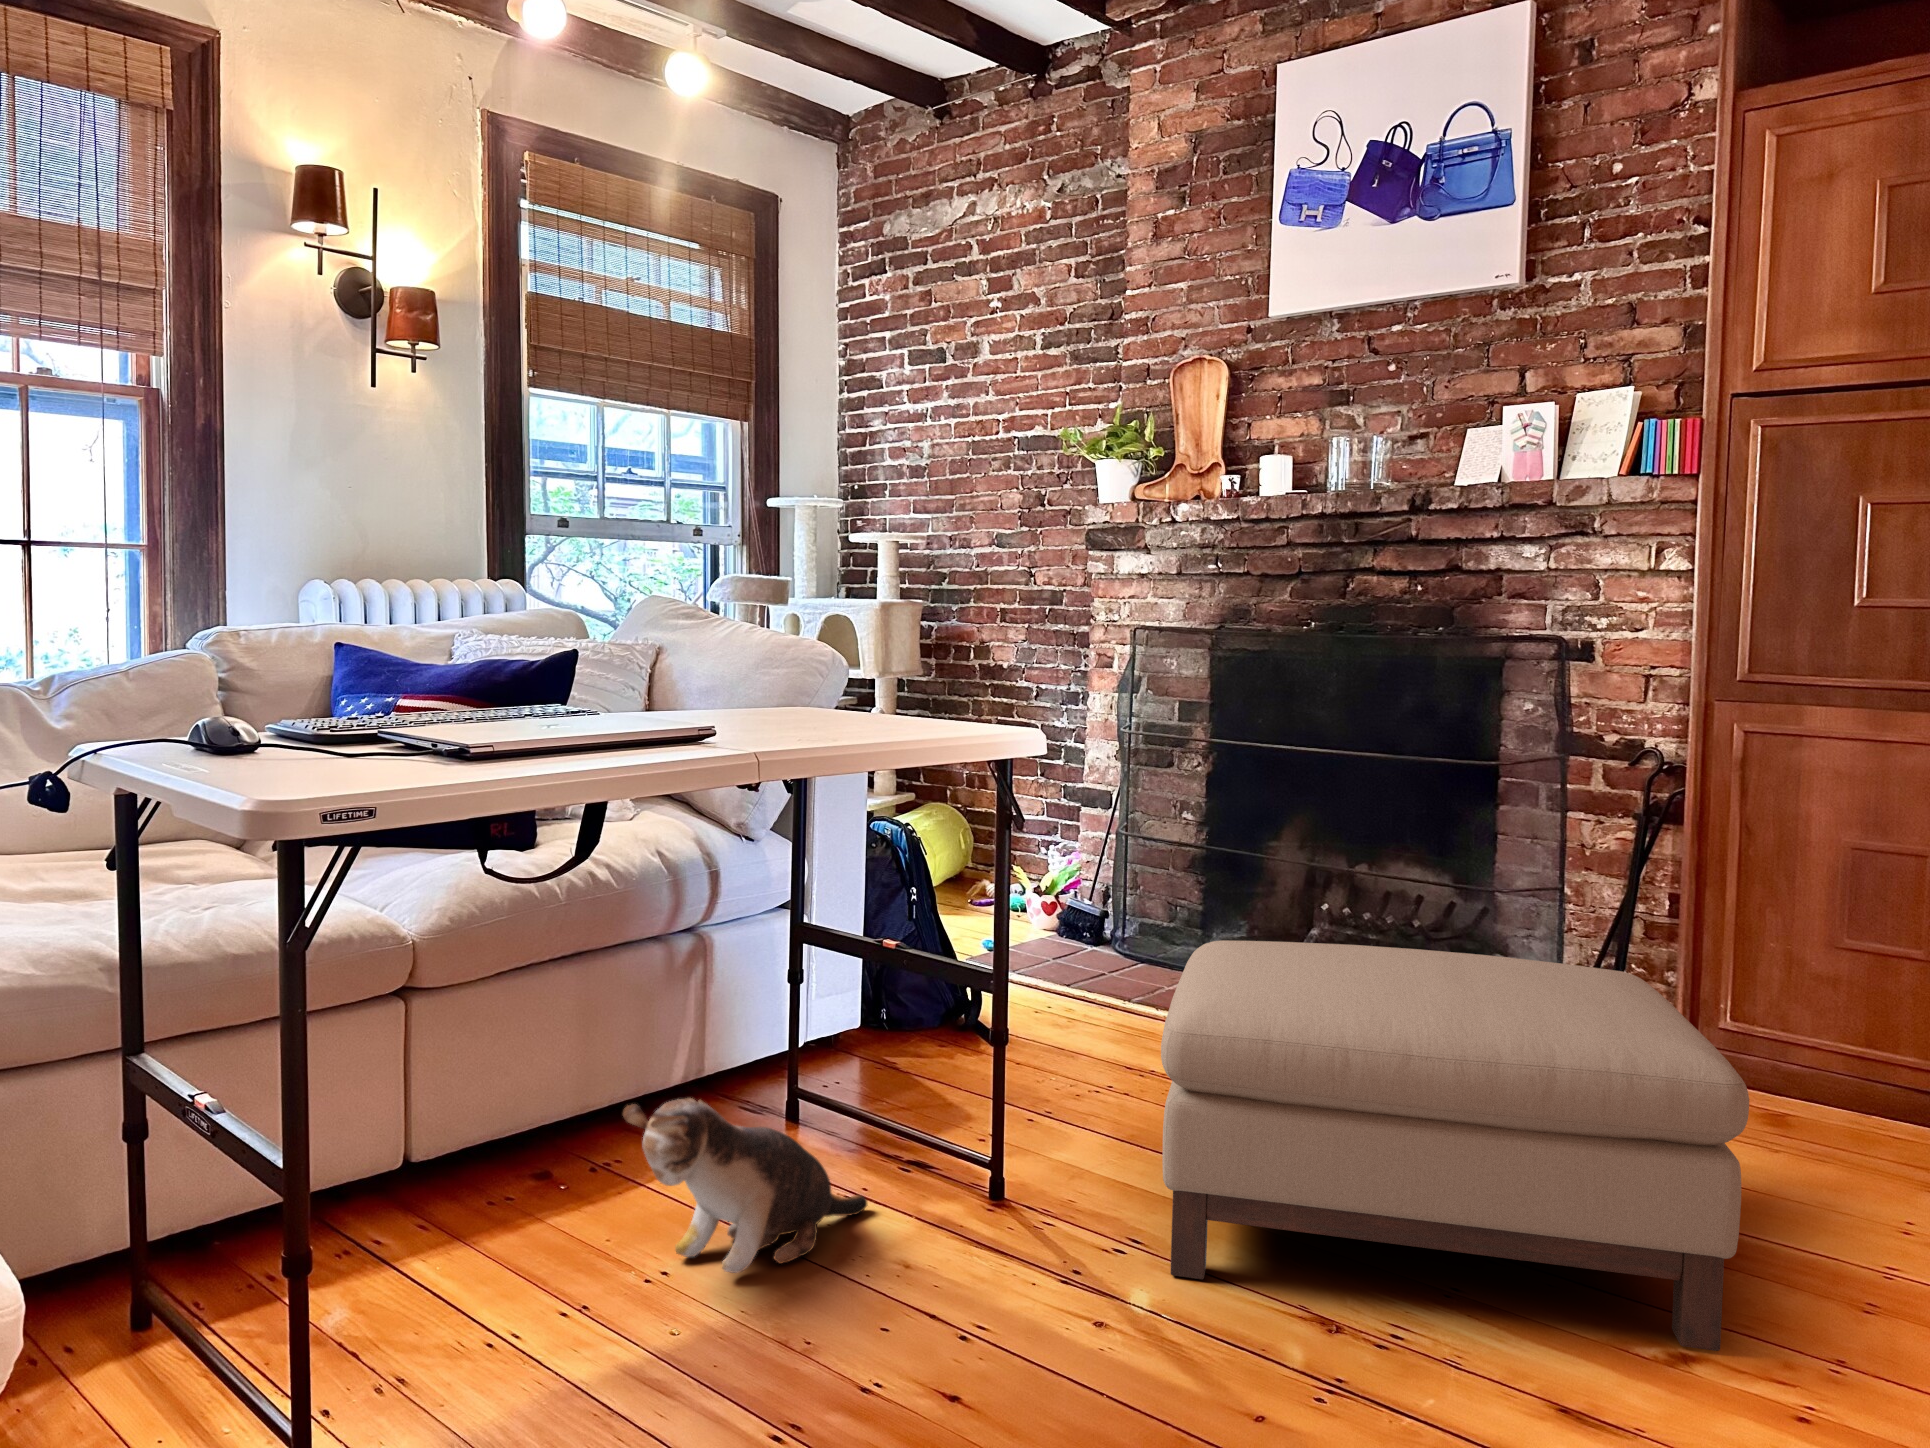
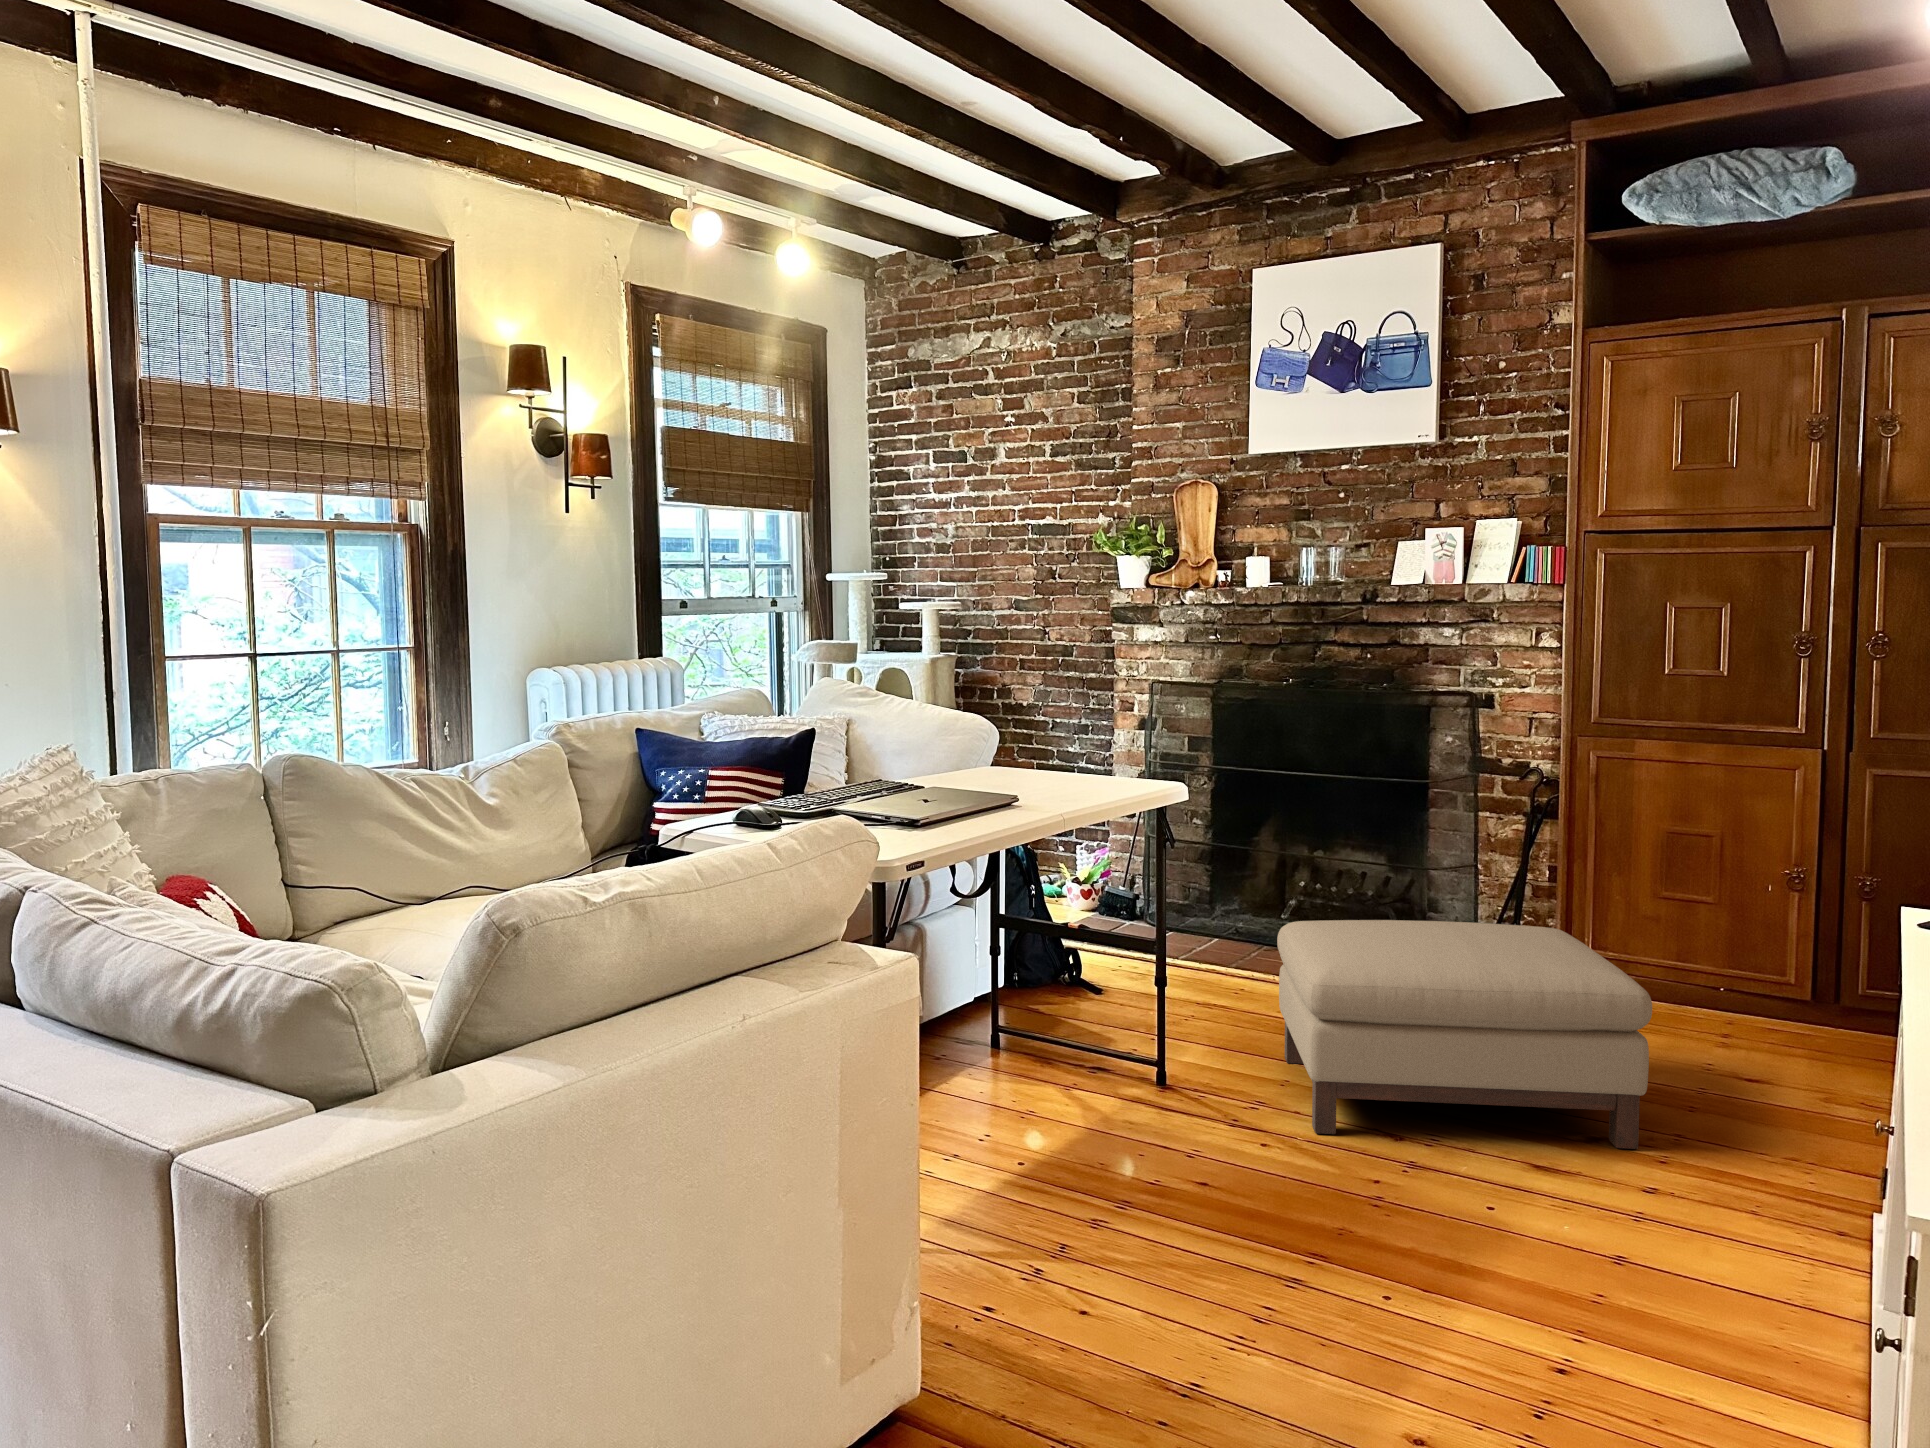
plush toy: present [623,1098,867,1273] -> none [991,1045,1108,1152]

